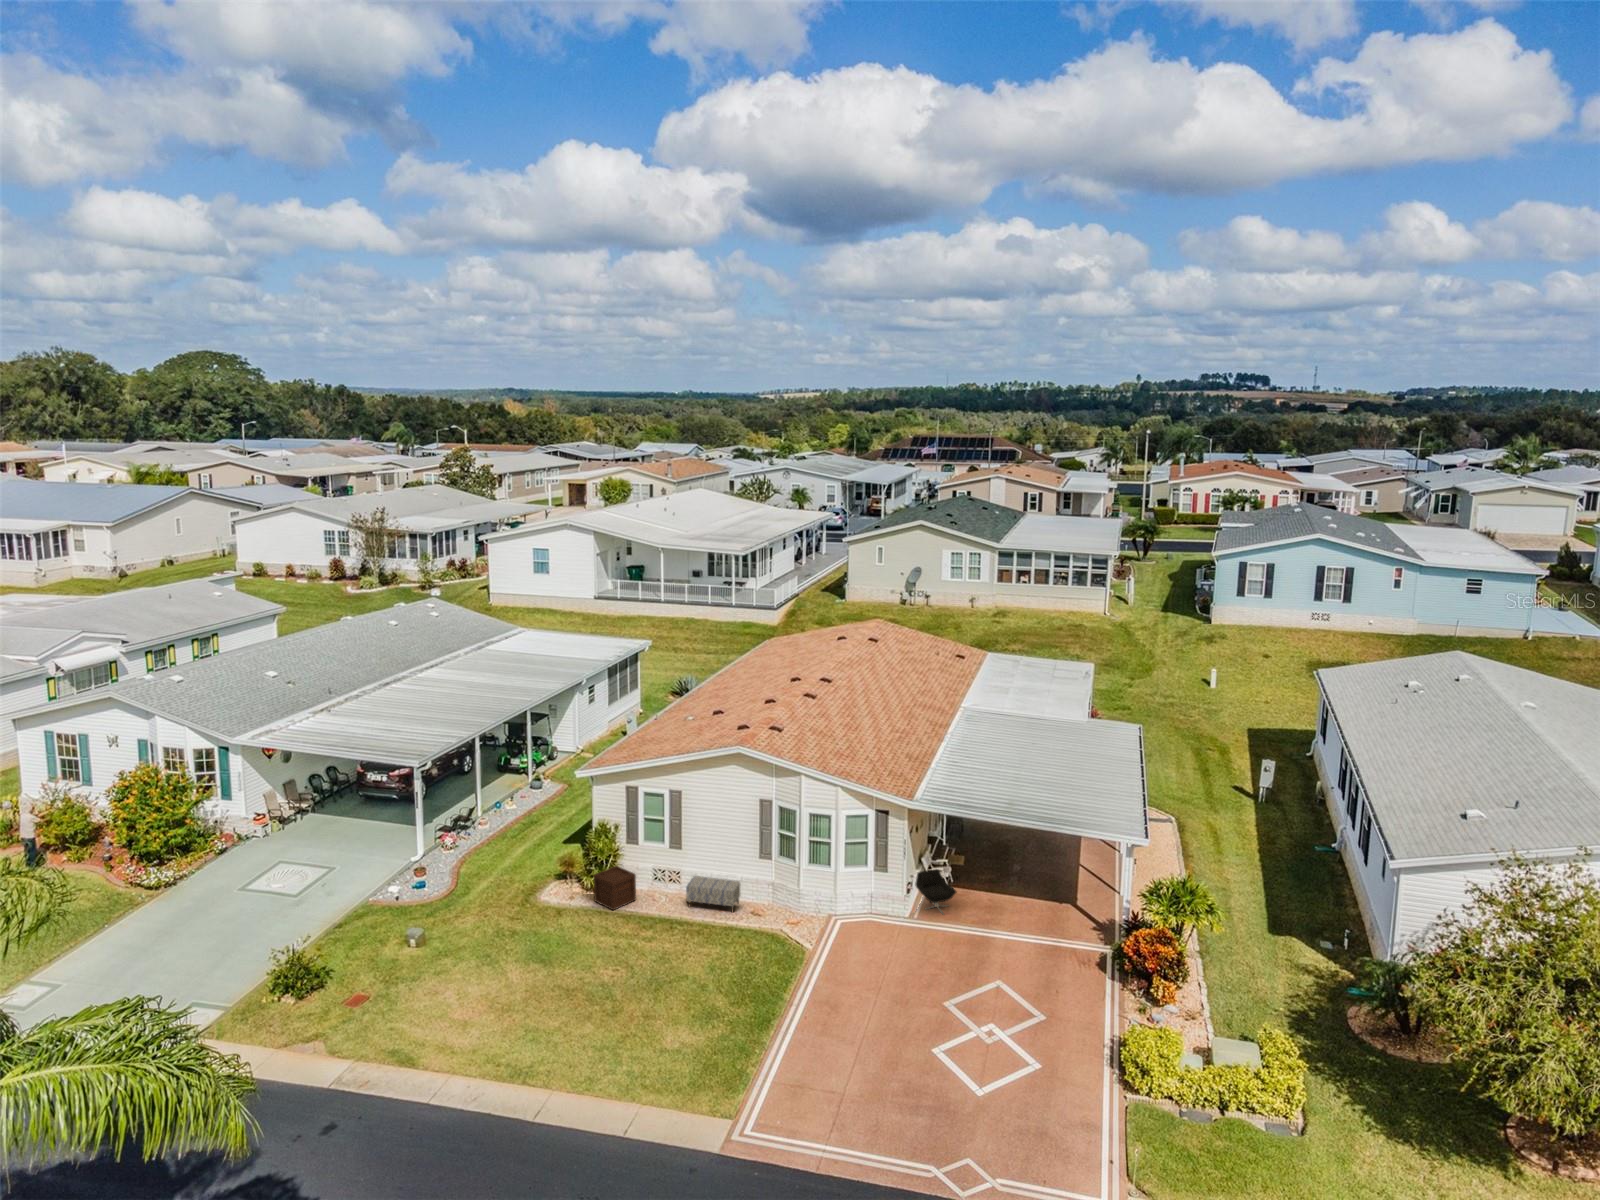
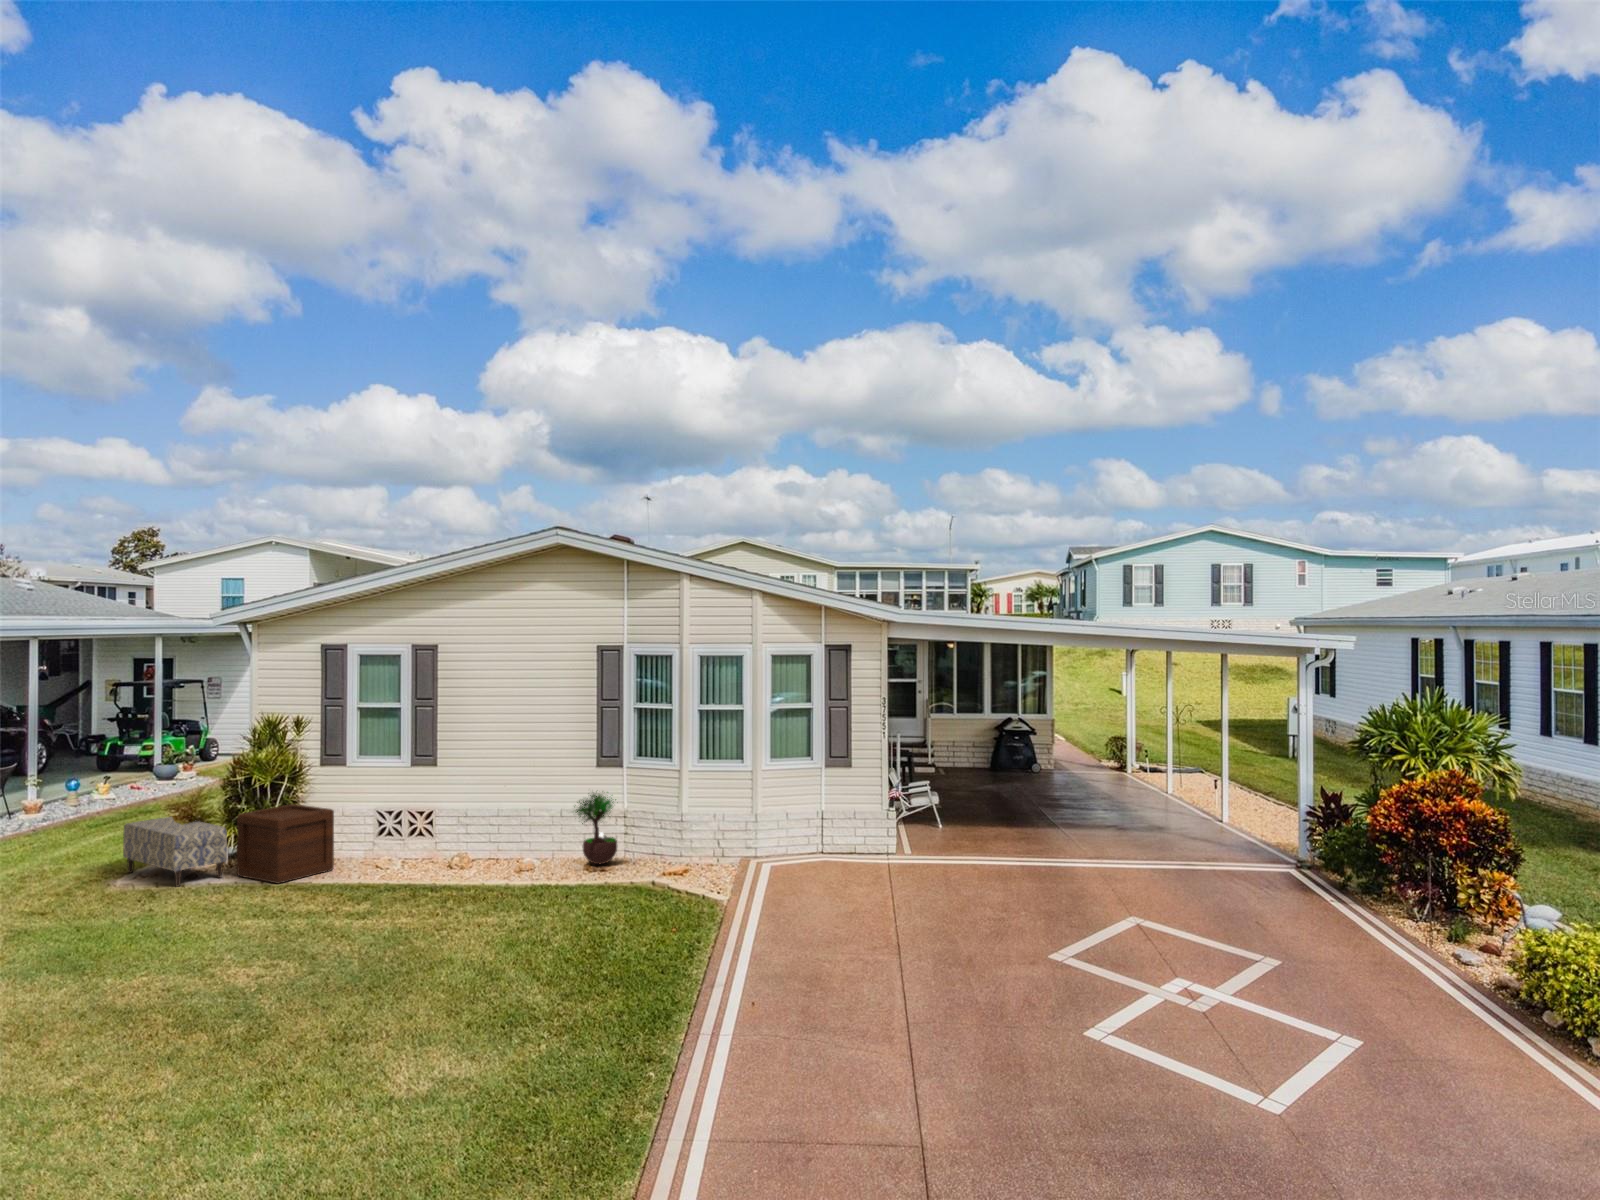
lounge chair: present [915,869,956,911] -> none [892,780,971,849]
potted tree: none [745,873,768,910] -> present [574,792,617,864]
bench: present [686,876,740,912] -> present [123,817,227,887]

